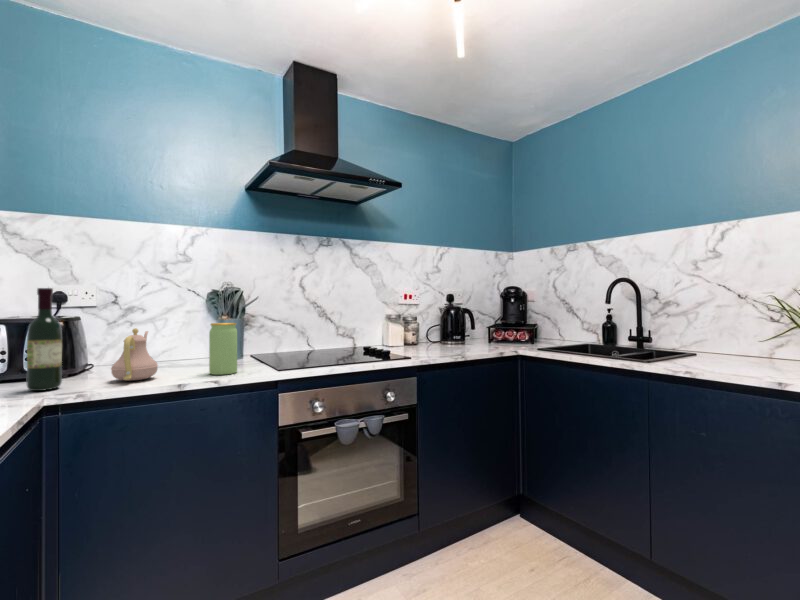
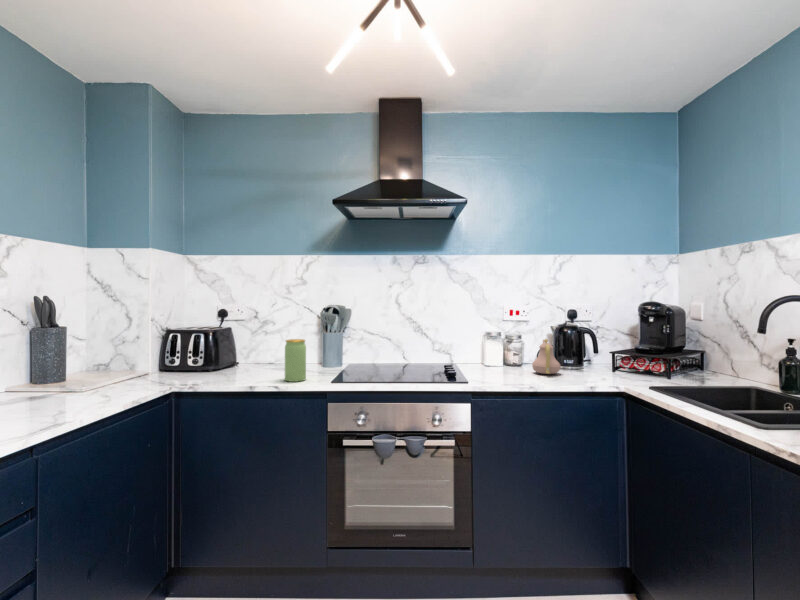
wine bottle: present [26,288,62,391] -> none [174,314,194,381]
teapot: present [111,328,158,381] -> present [532,339,560,374]

